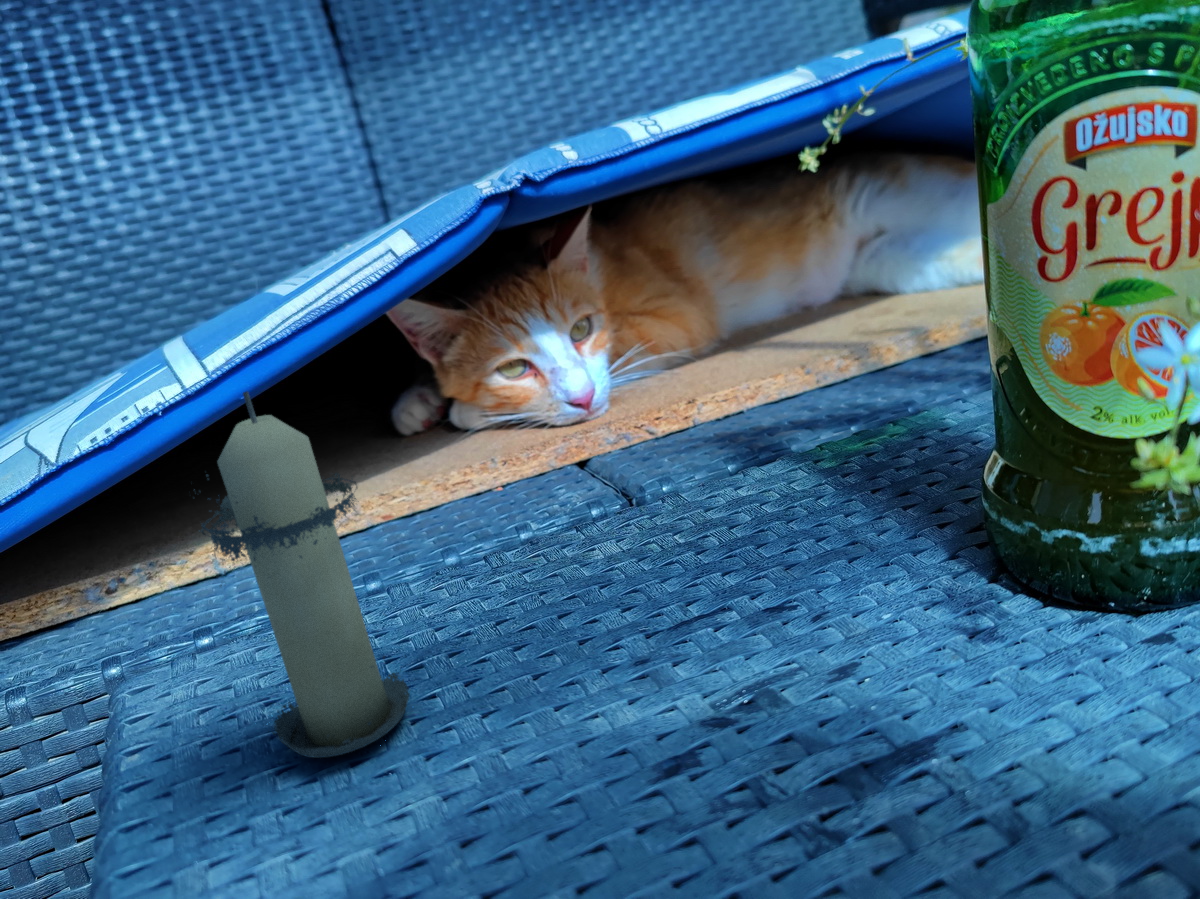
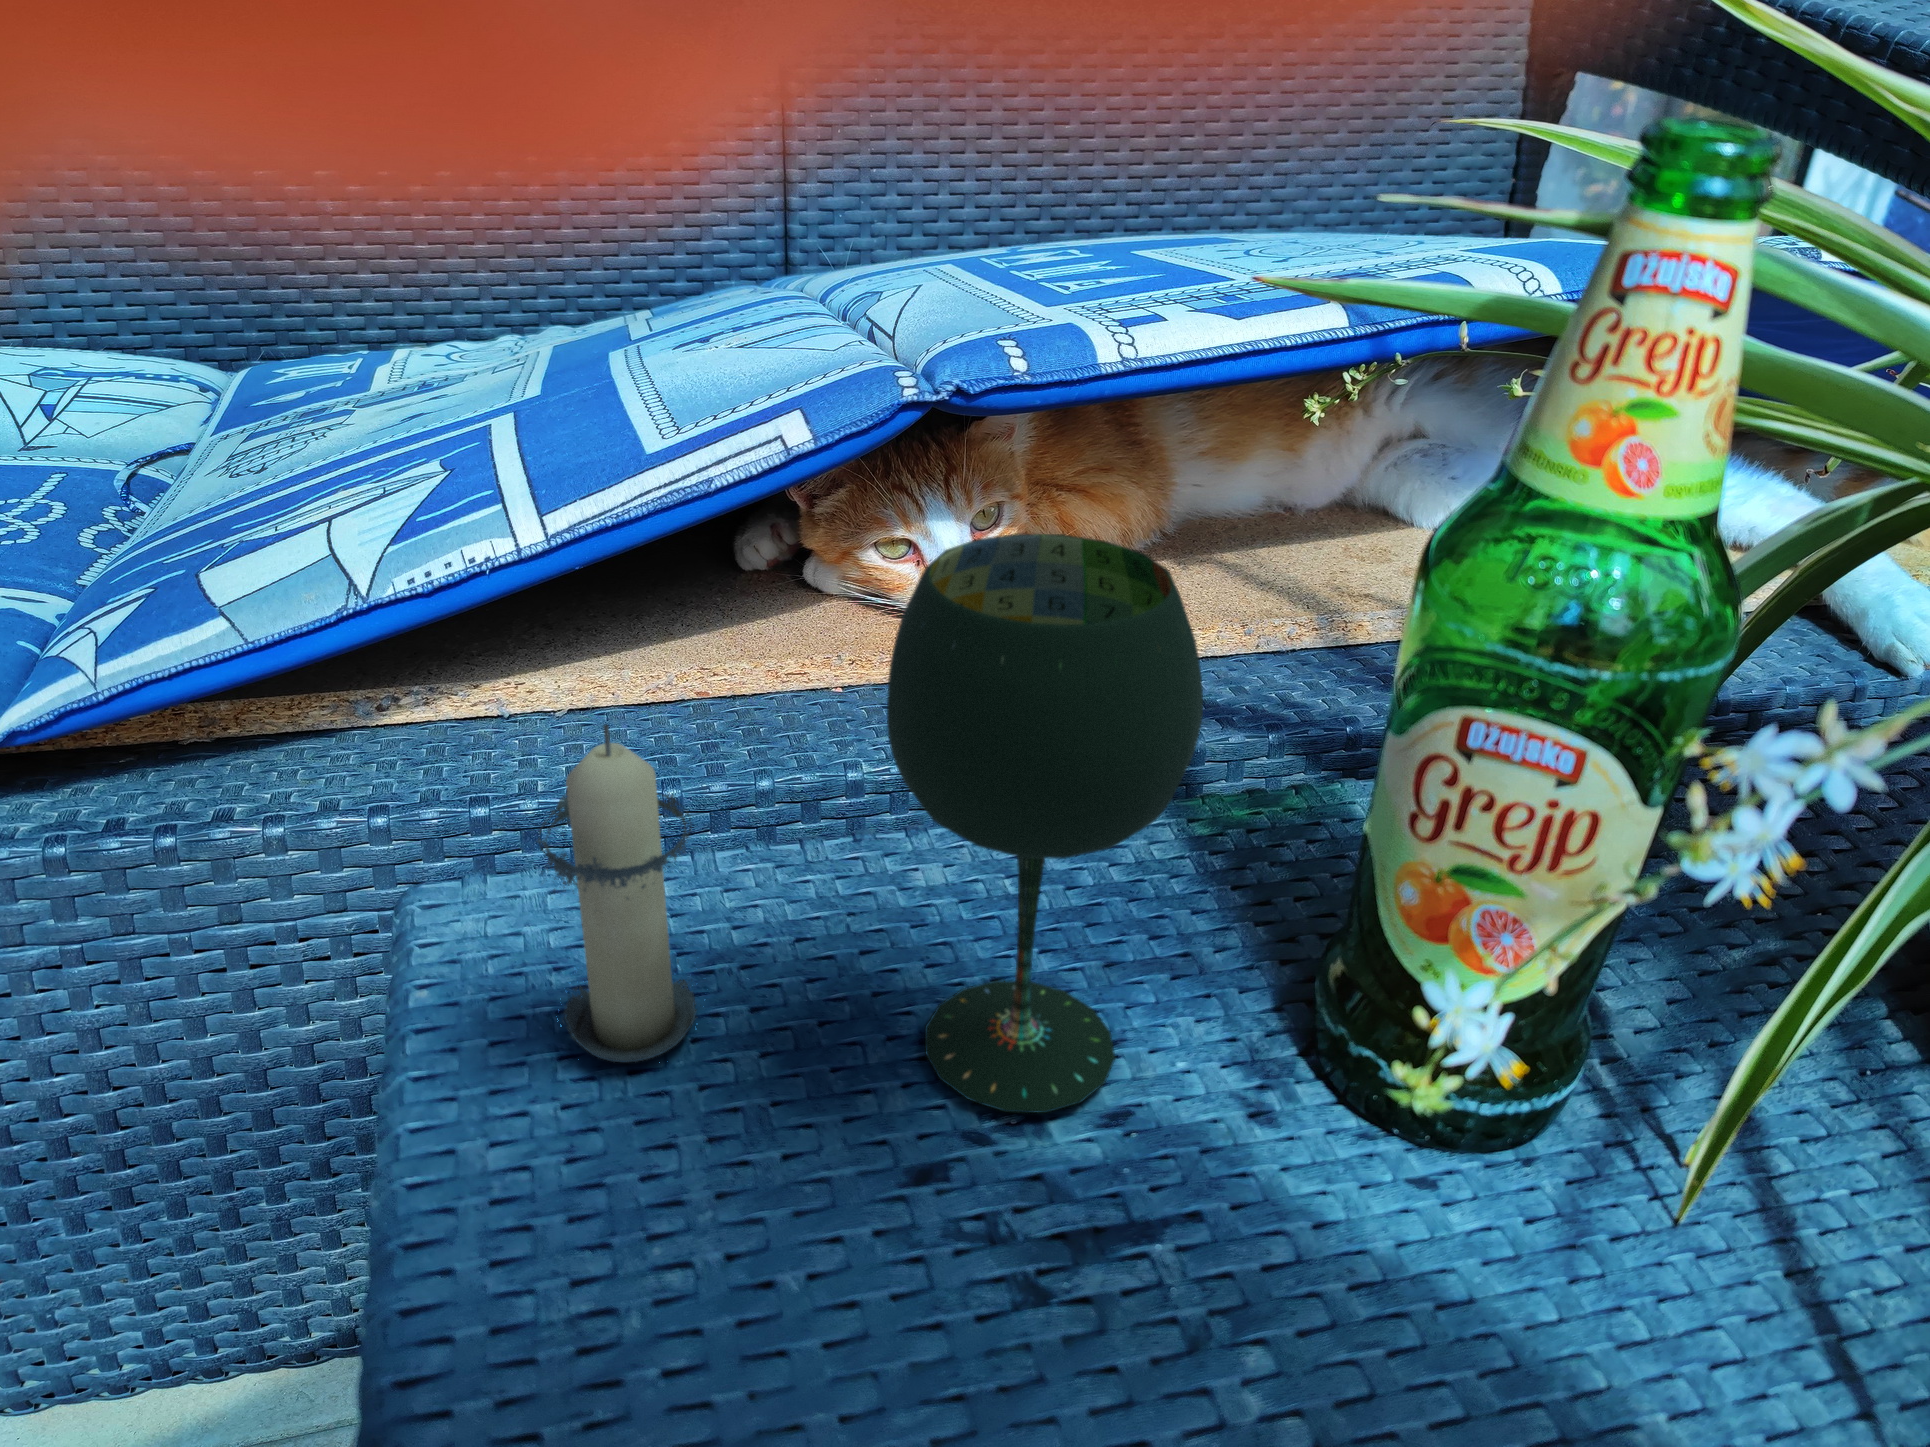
wine glass: none [511,97,824,692] -> present [887,533,1203,1113]

